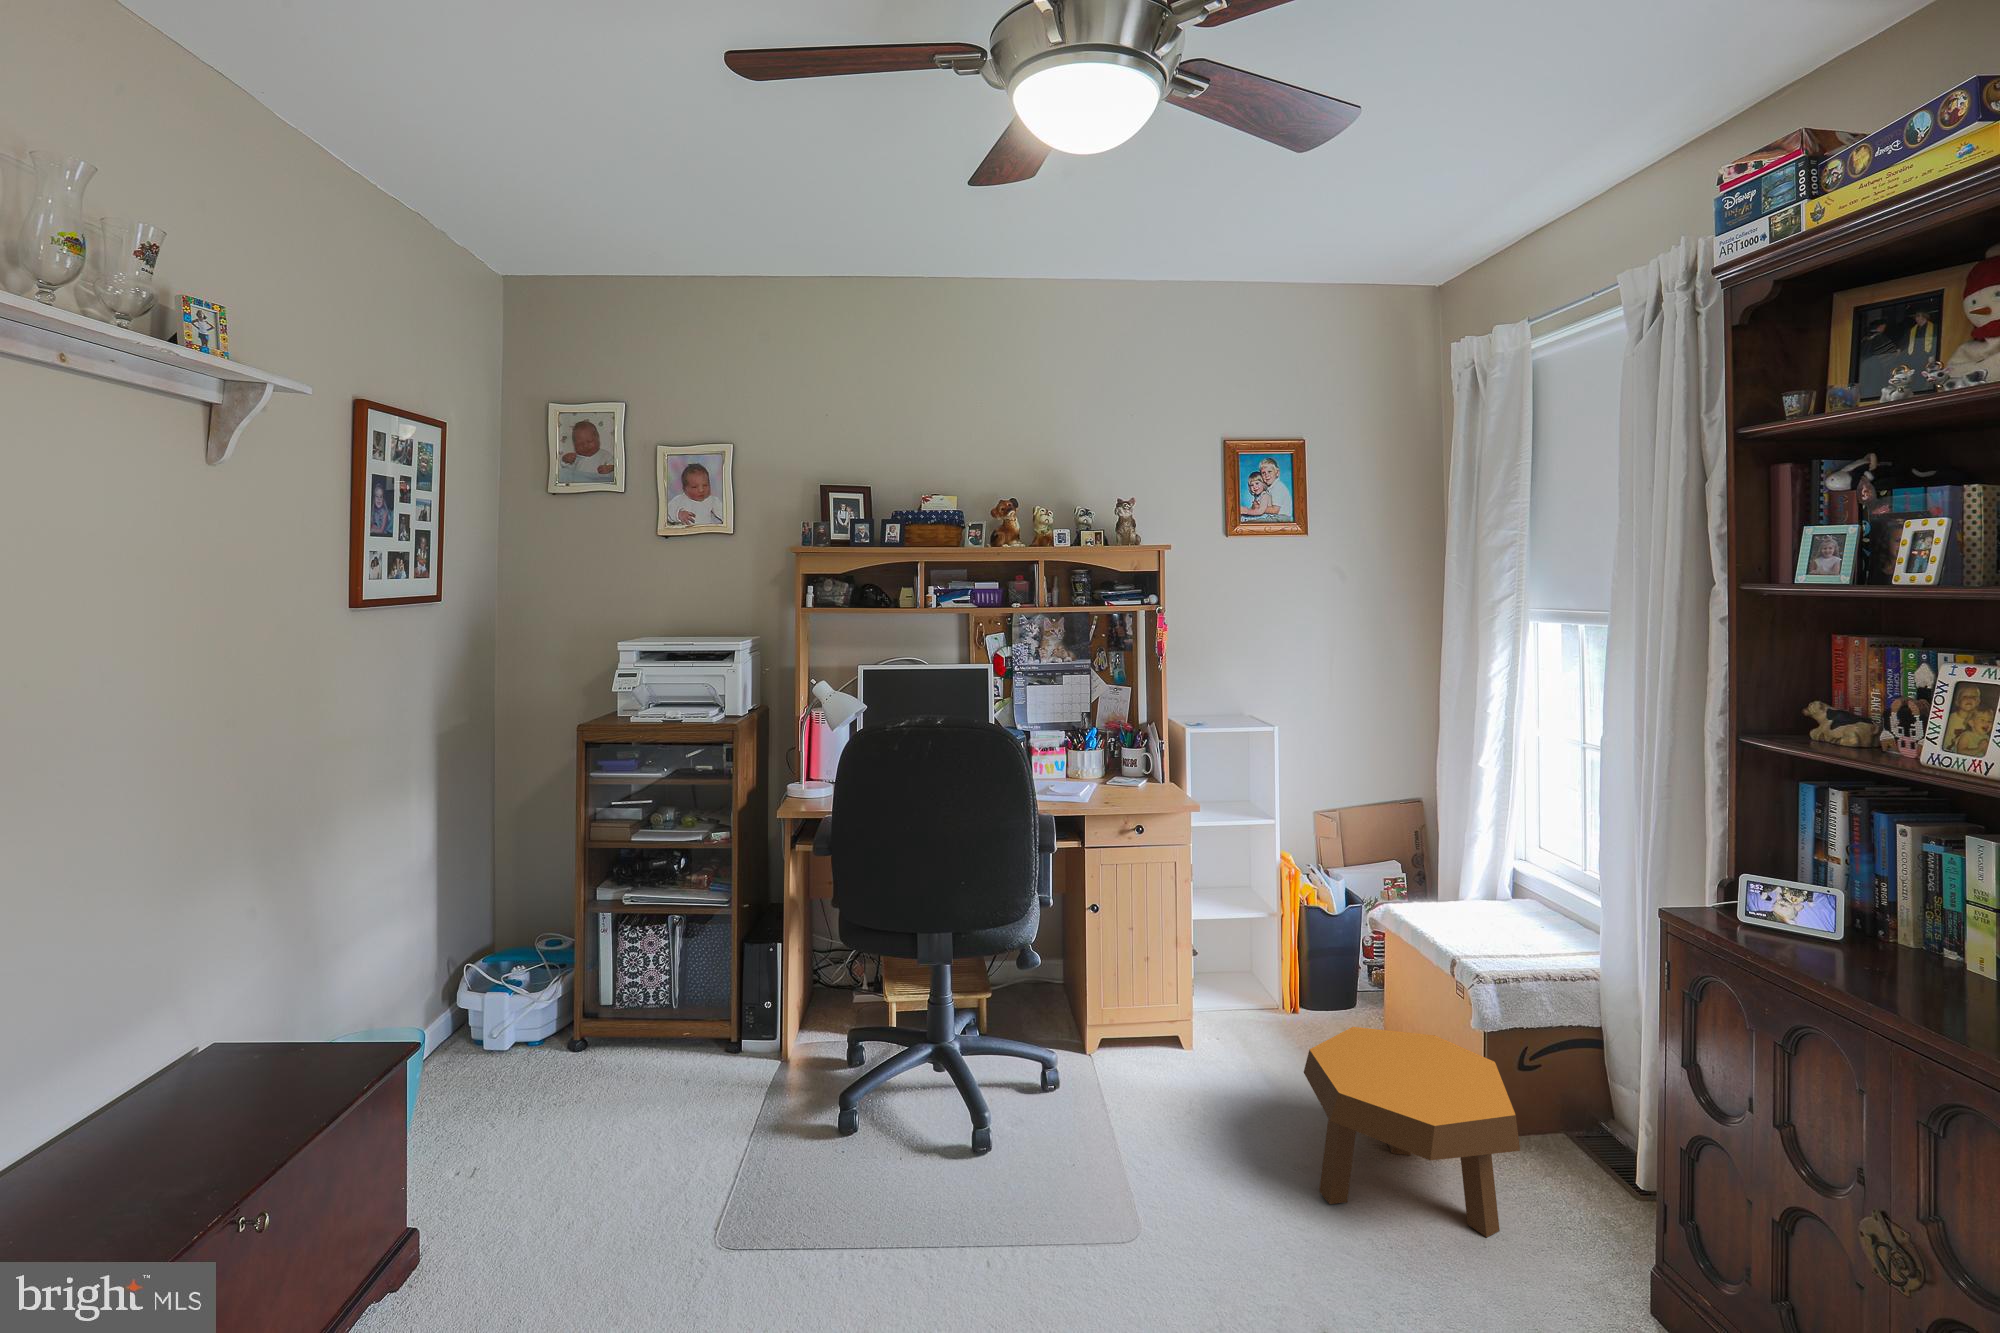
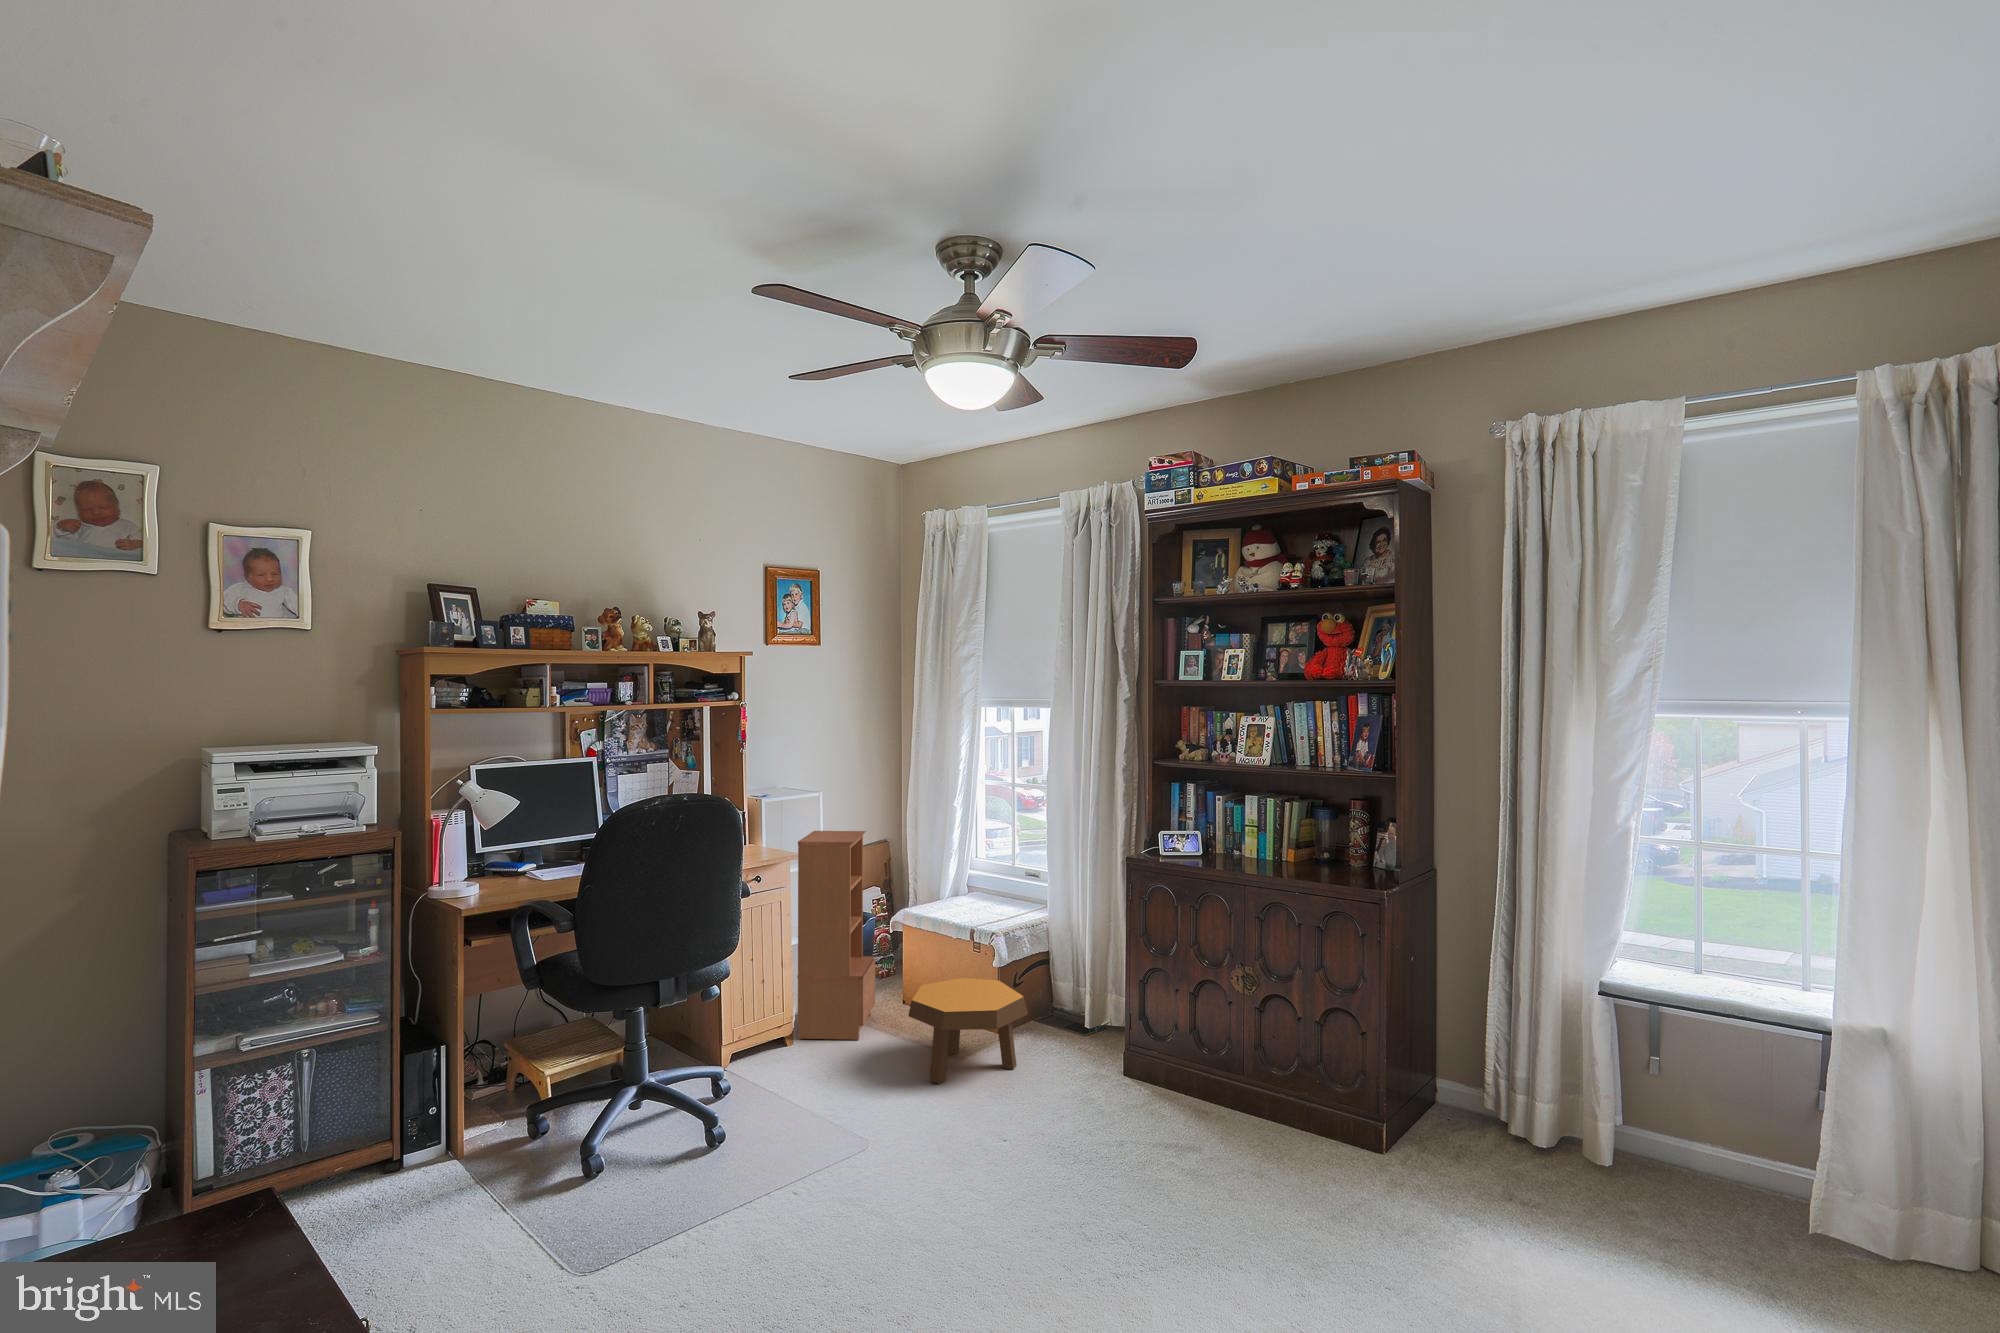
bookcase: none [1205,772,1334,1070] -> present [797,831,875,1040]

